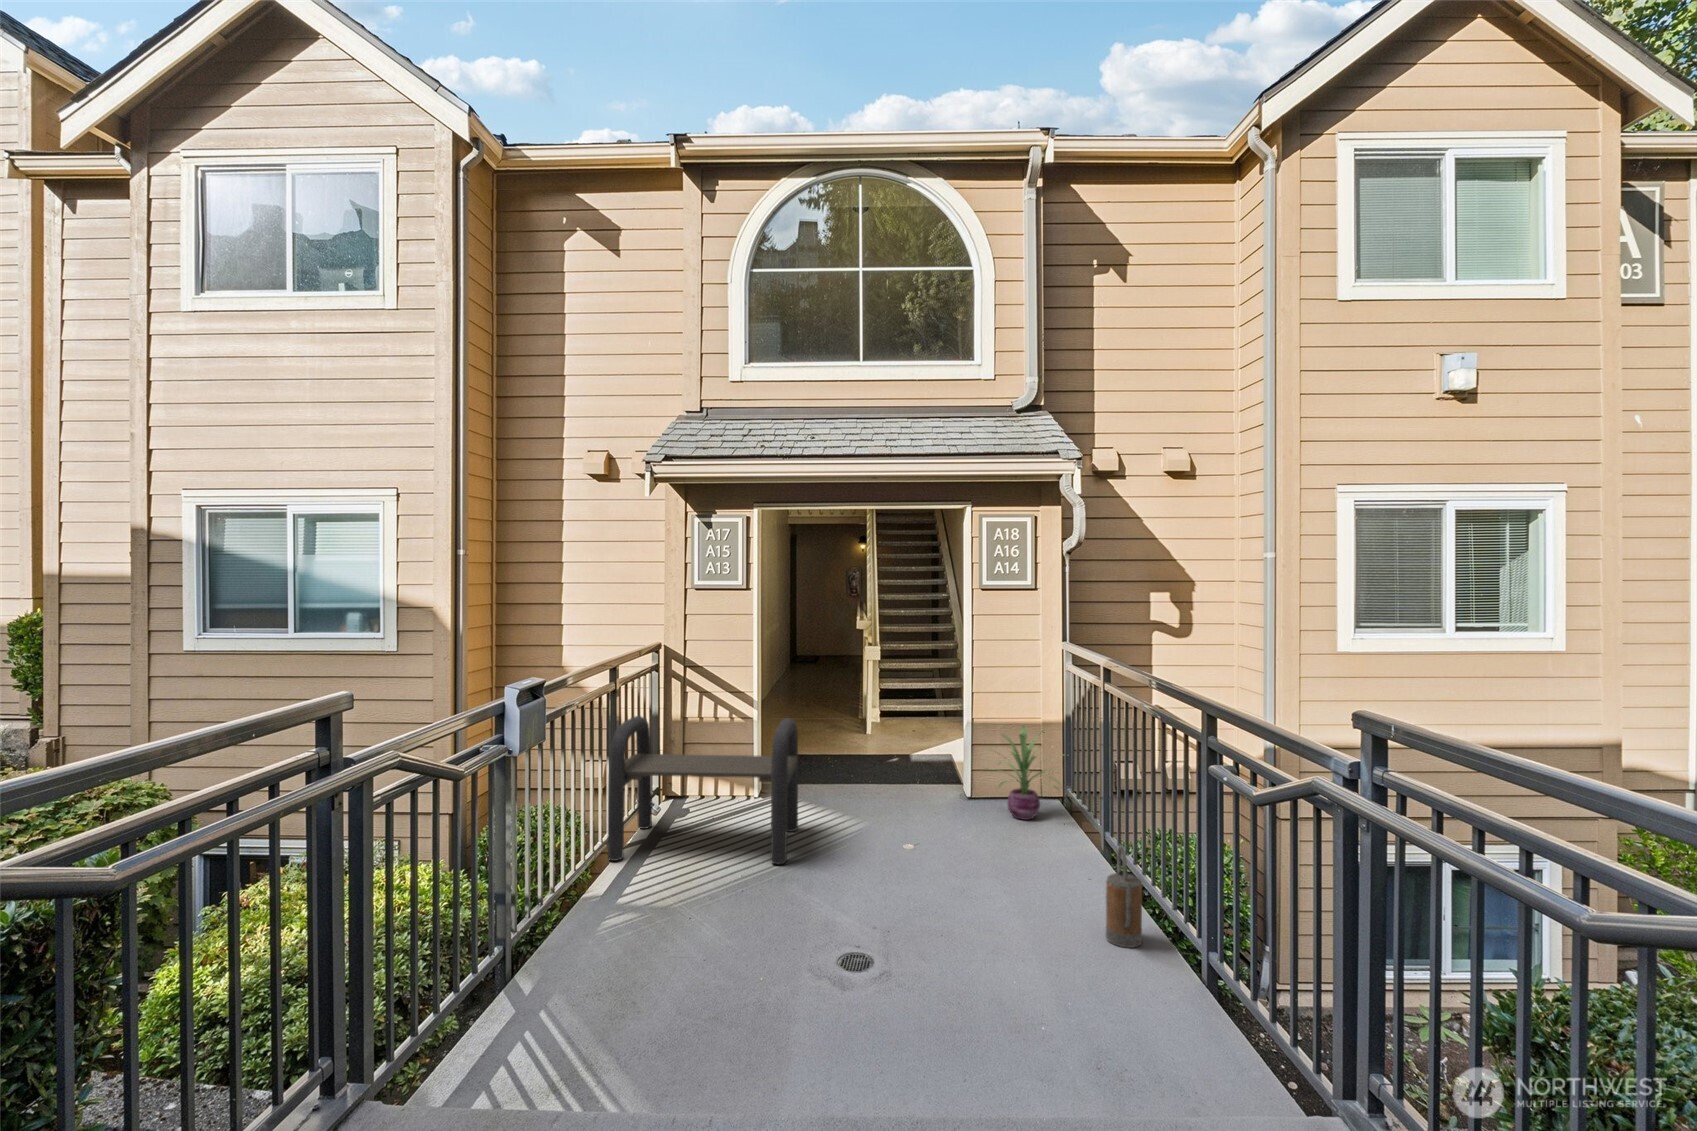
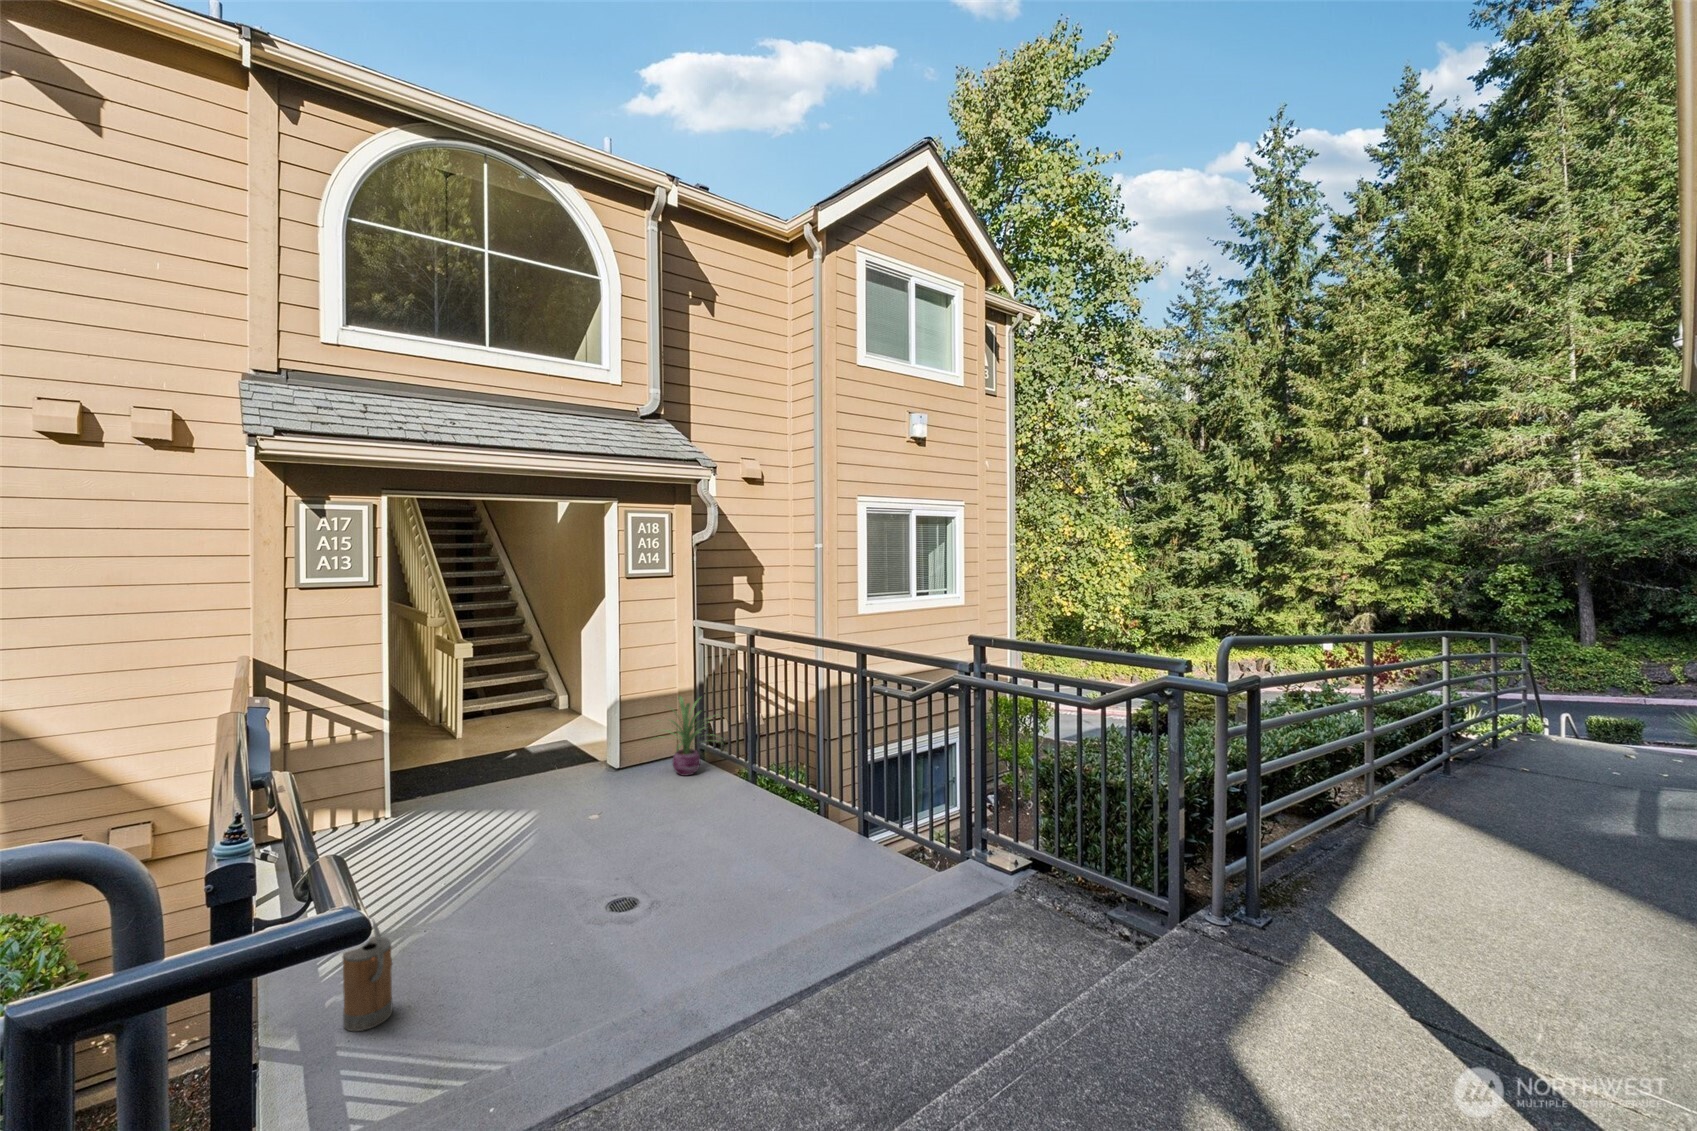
bench: present [608,716,798,864] -> none [282,720,522,927]
watering can: present [1106,845,1142,948] -> present [343,919,393,1031]

